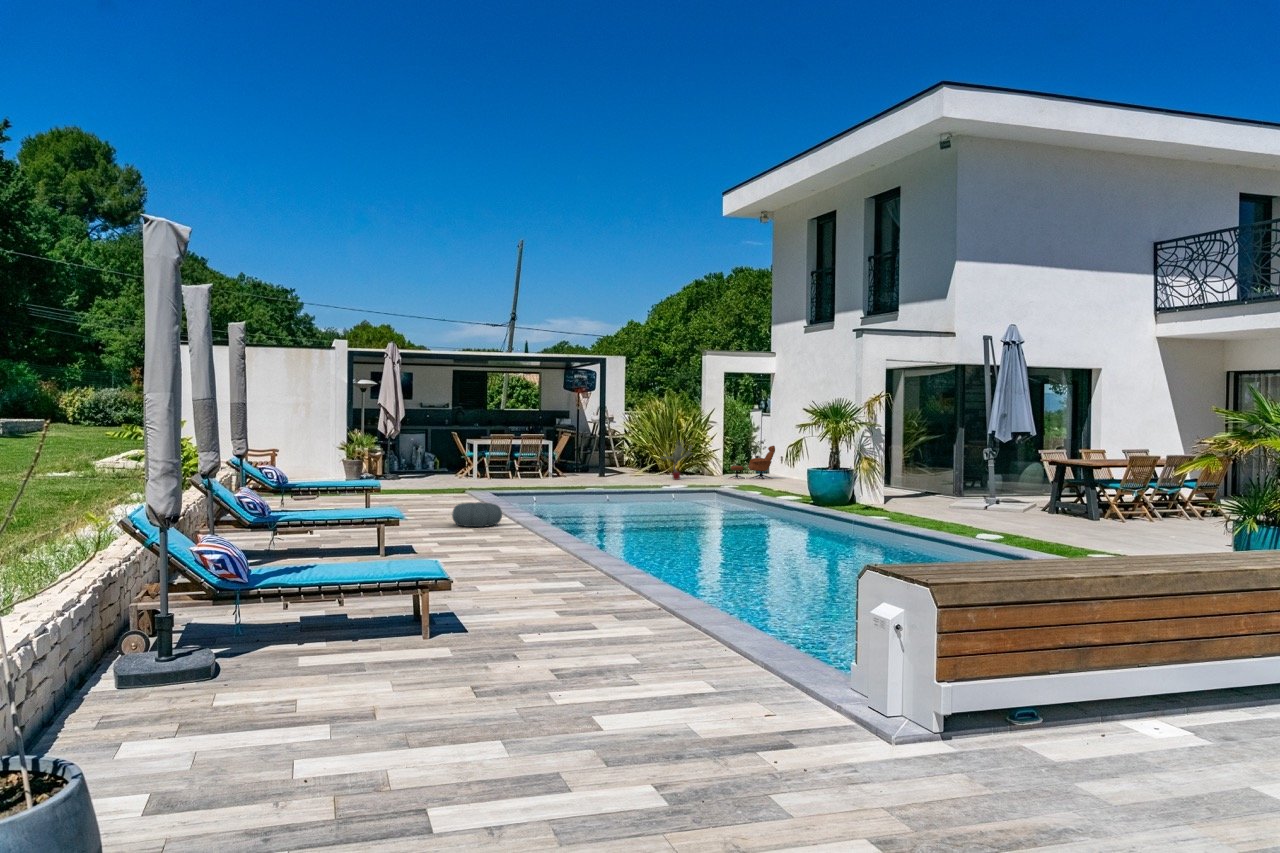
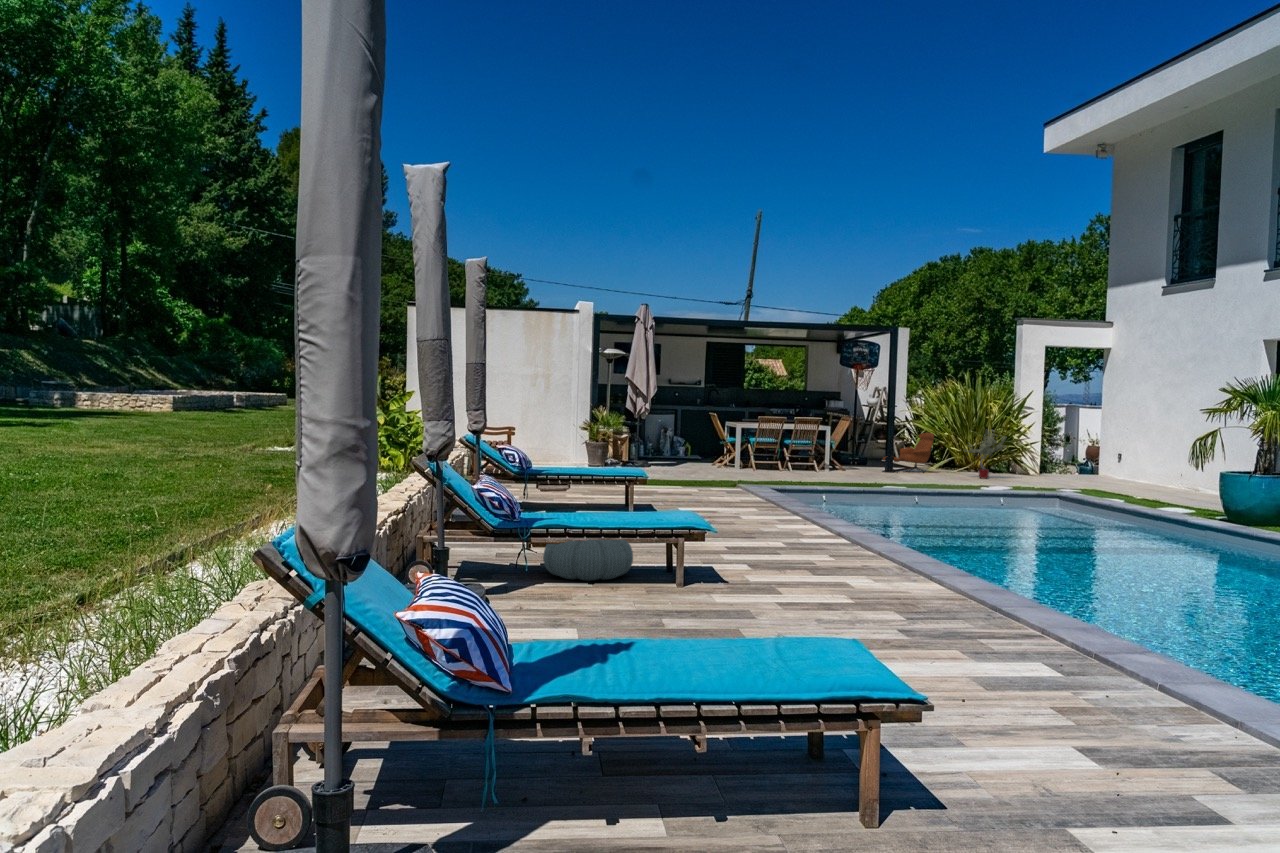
lounge chair: present [730,446,775,479] -> present [883,433,934,472]
pouf: present [452,502,502,527] -> present [543,540,633,581]

